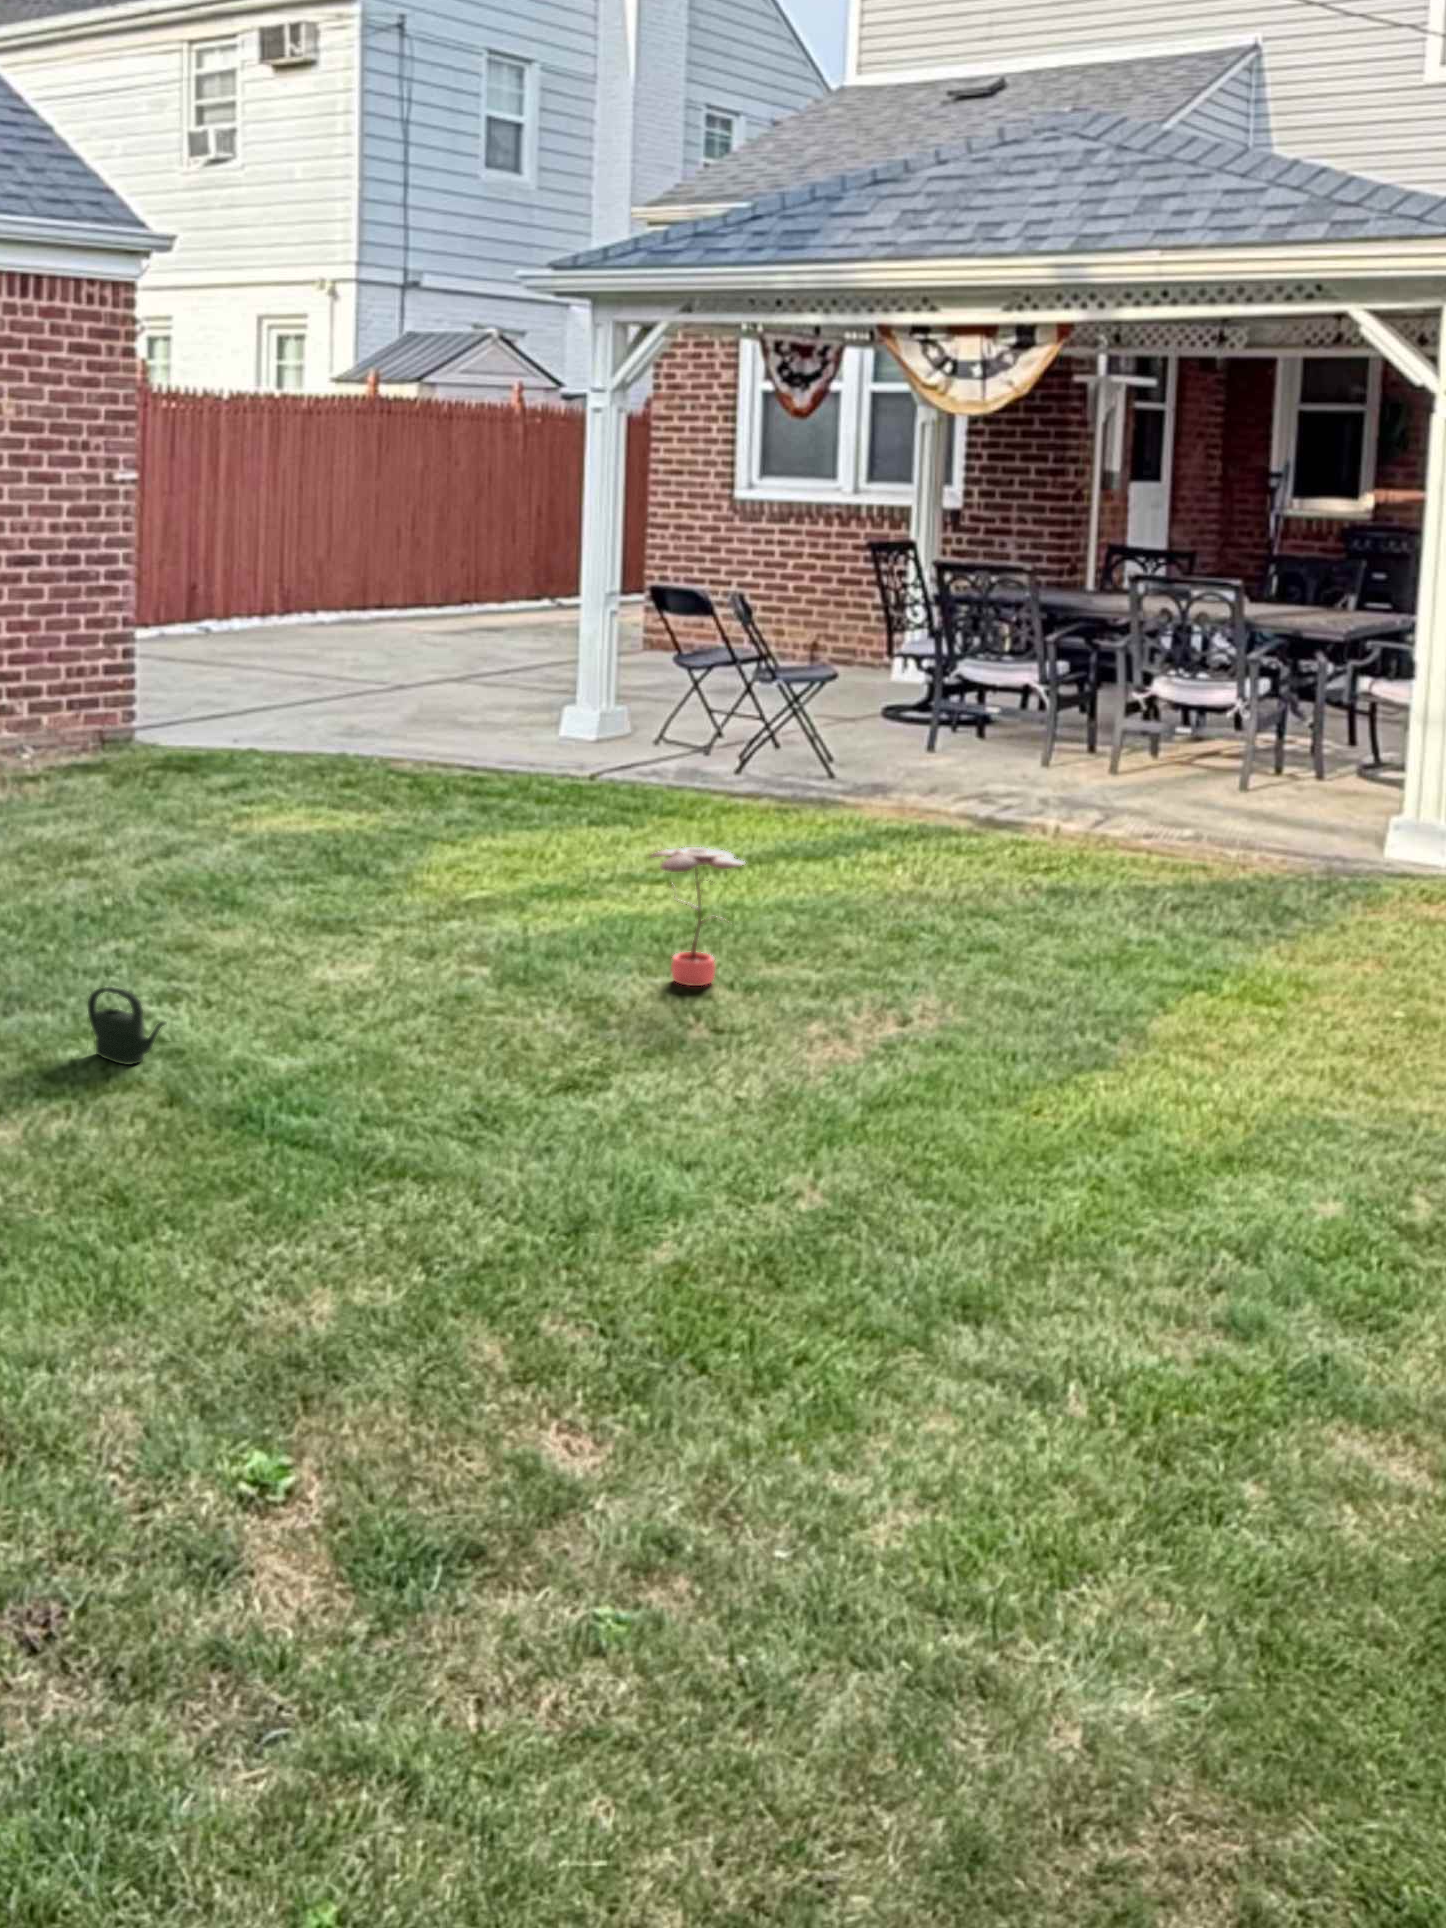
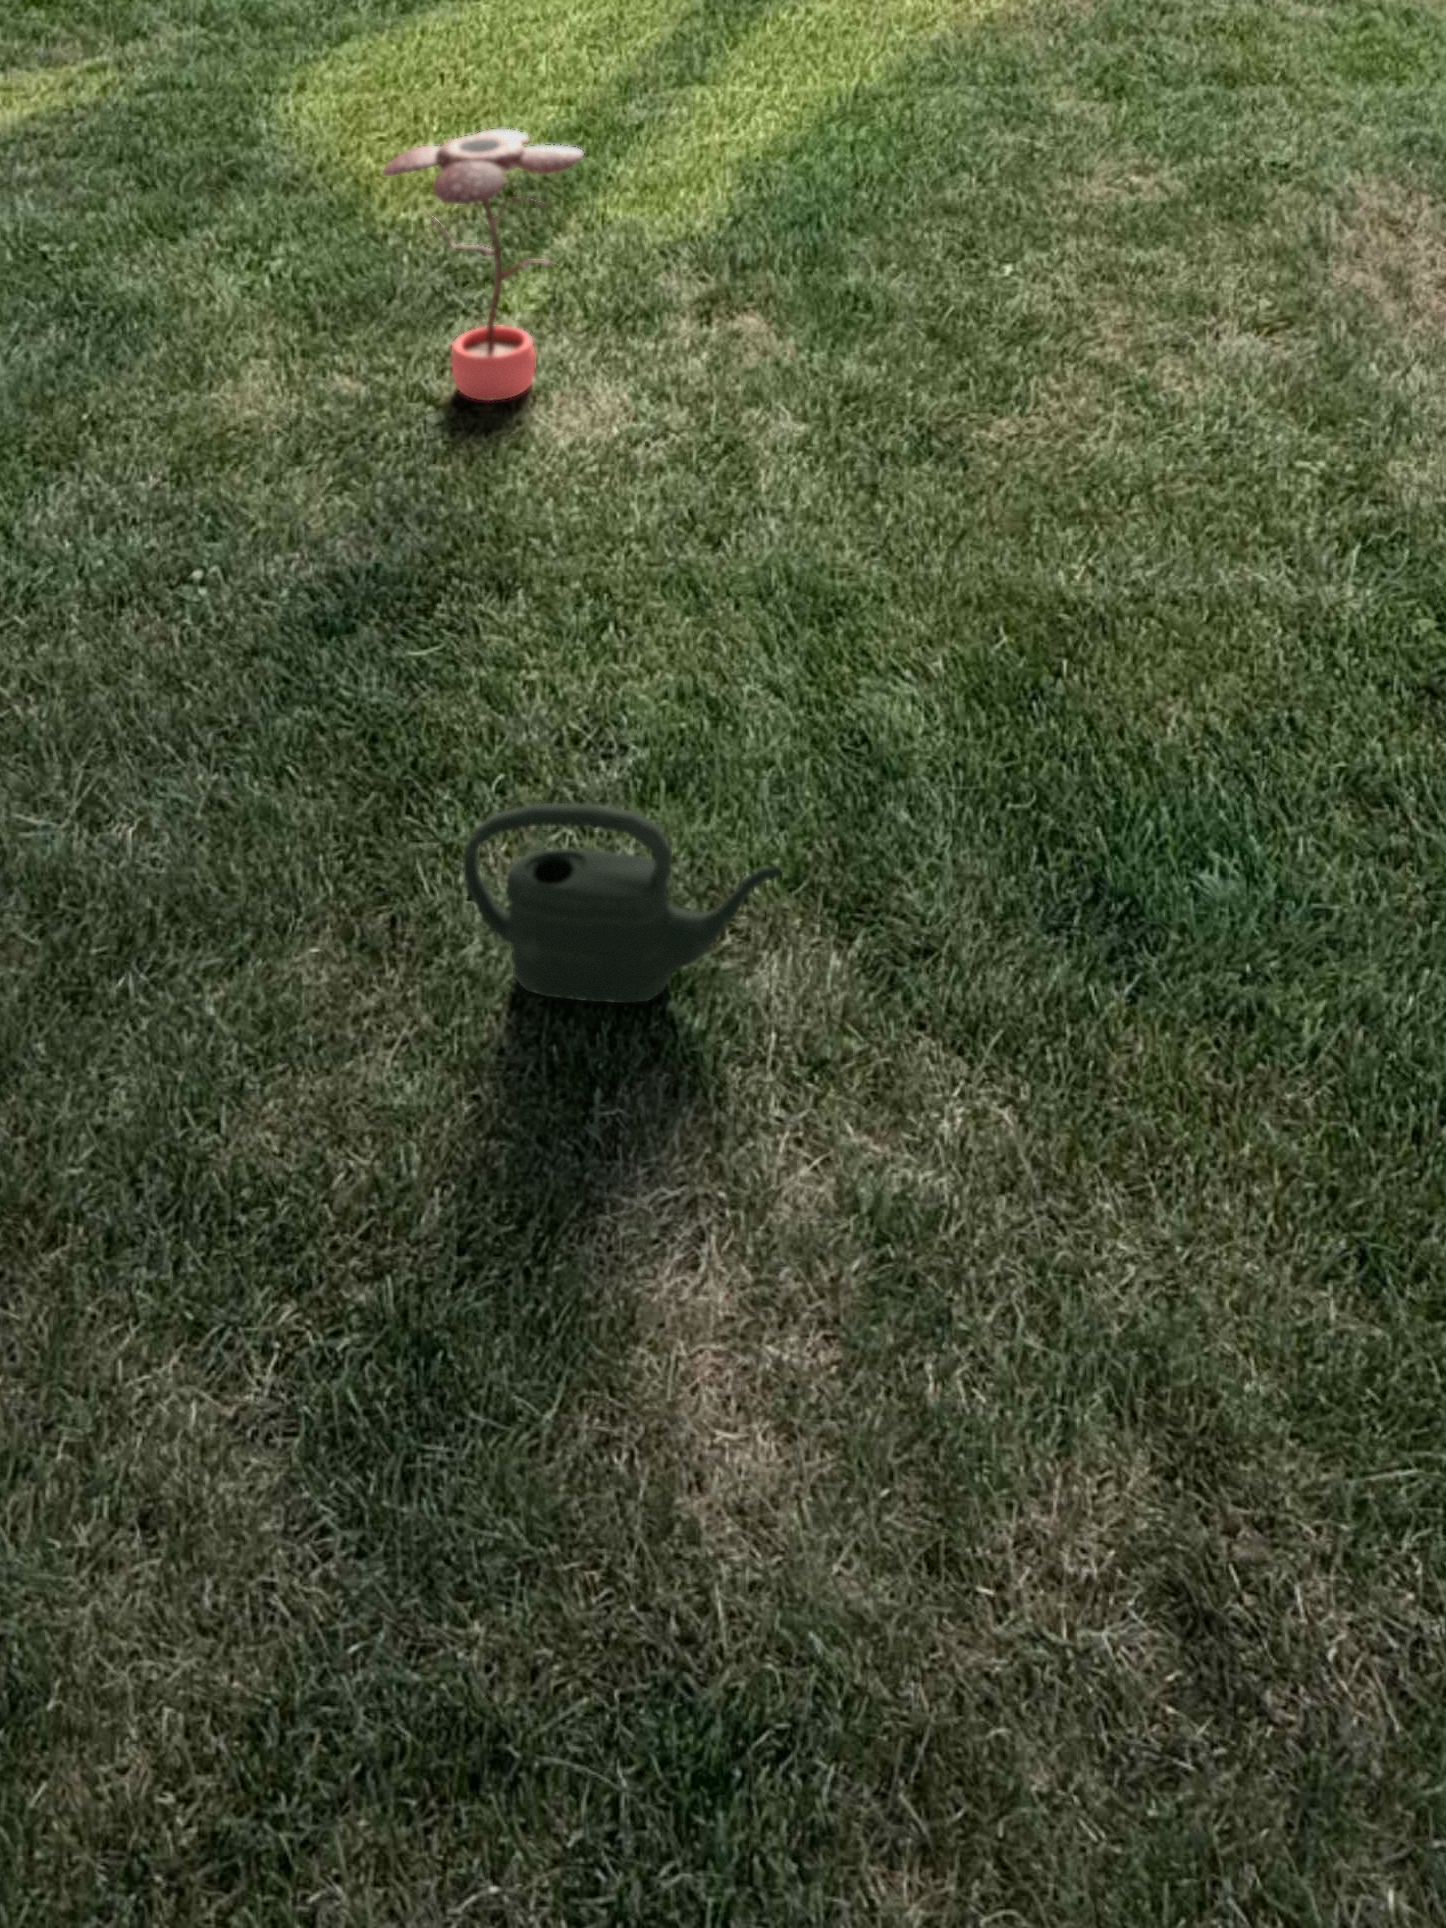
potted plant: present [651,847,744,986] -> present [383,129,583,401]

